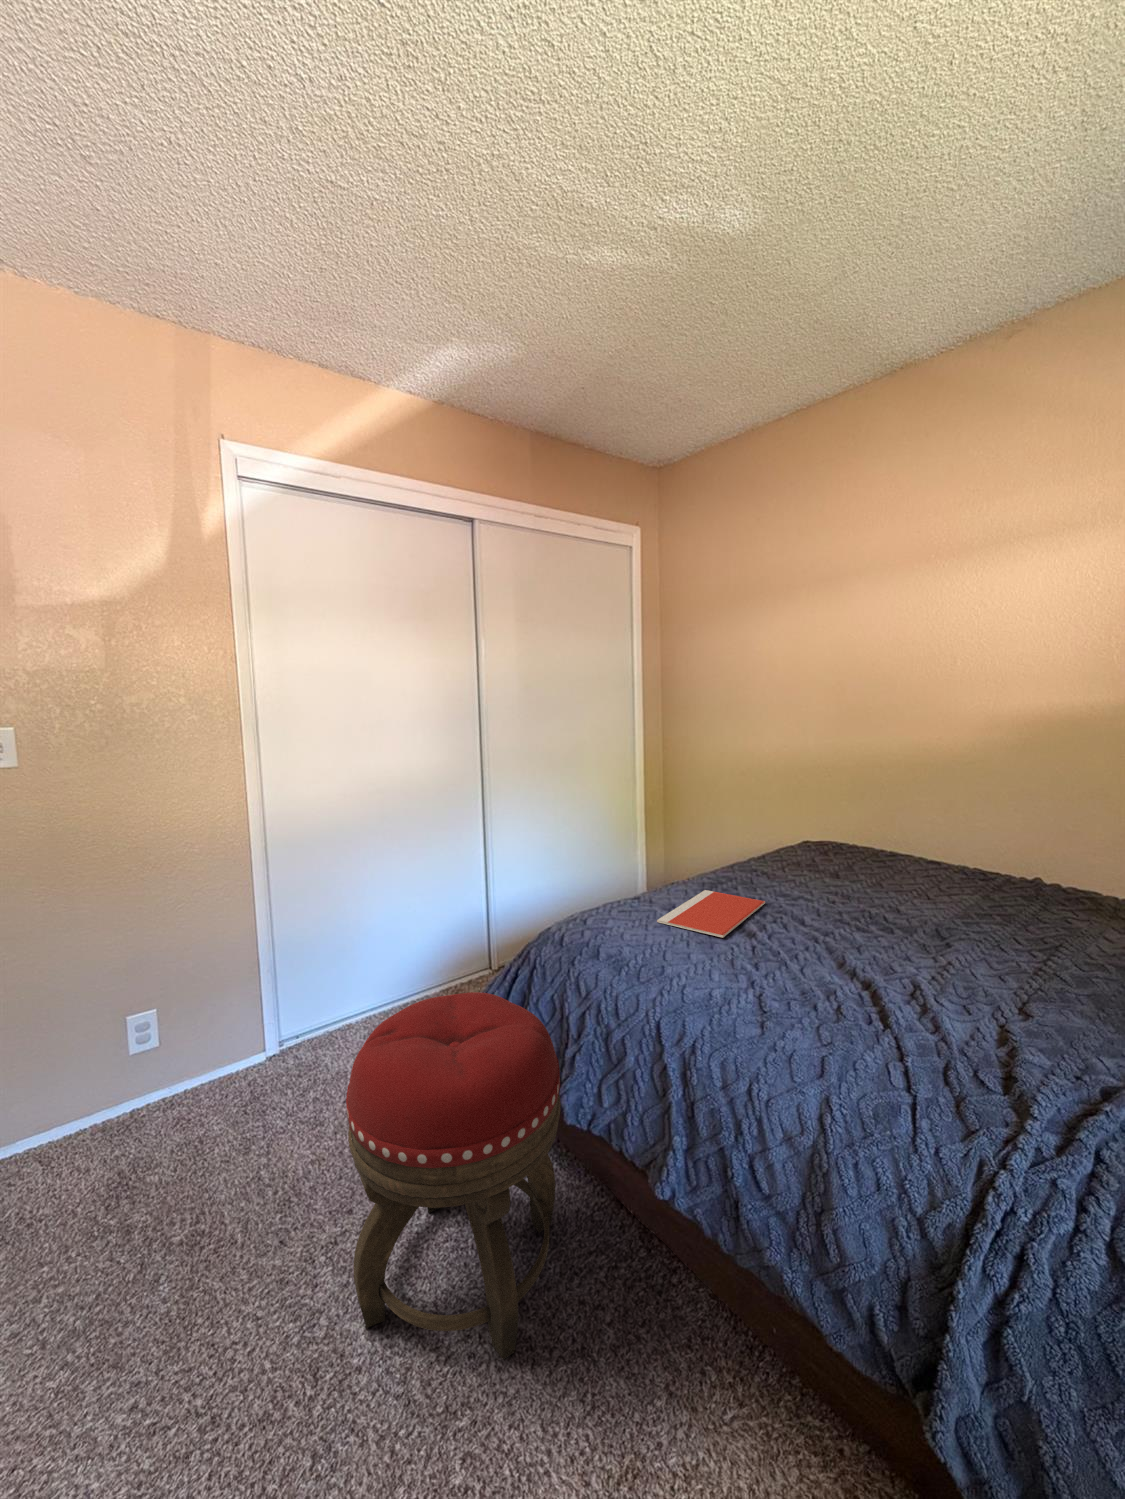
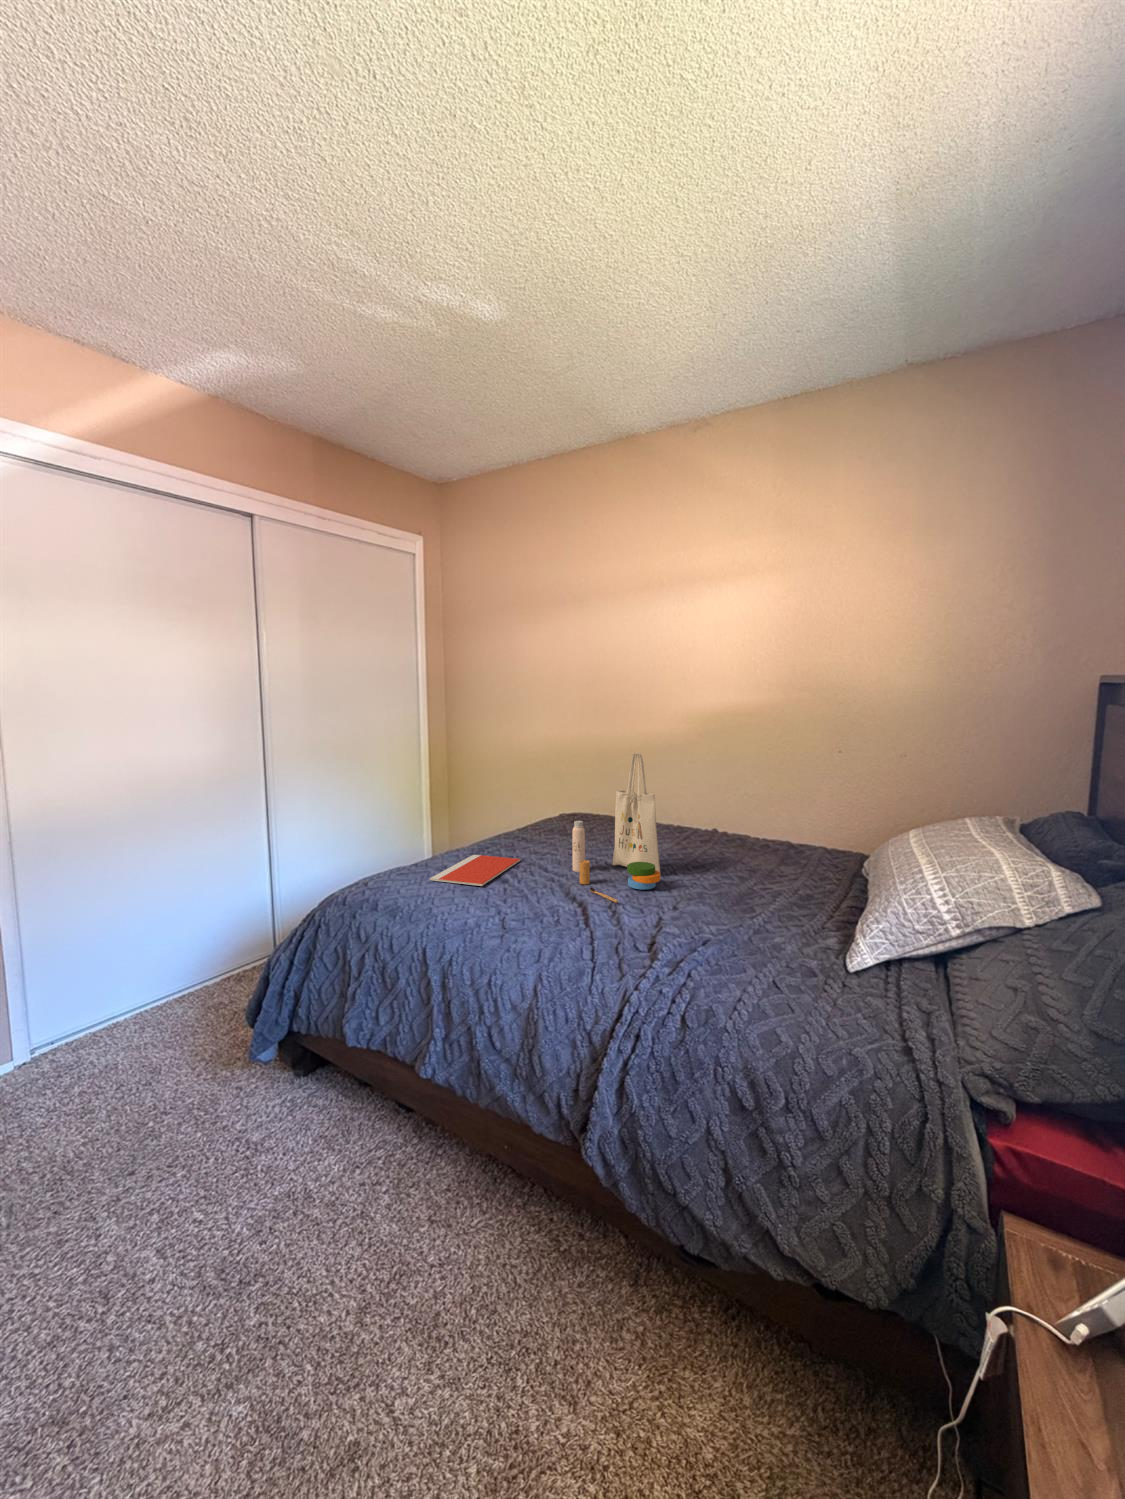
tote bag: none [838,775,981,987] -> present [572,753,661,903]
footstool: present [346,992,561,1359] -> none [135,950,343,1250]

